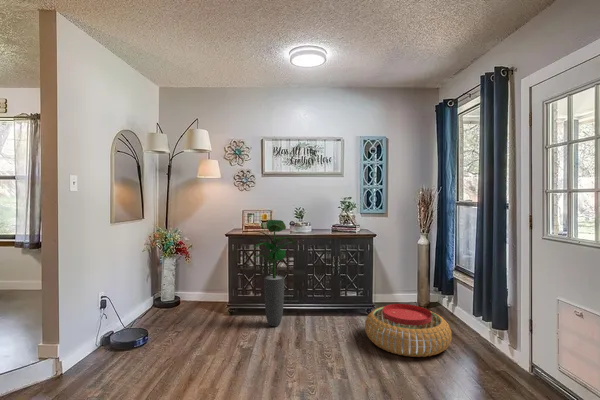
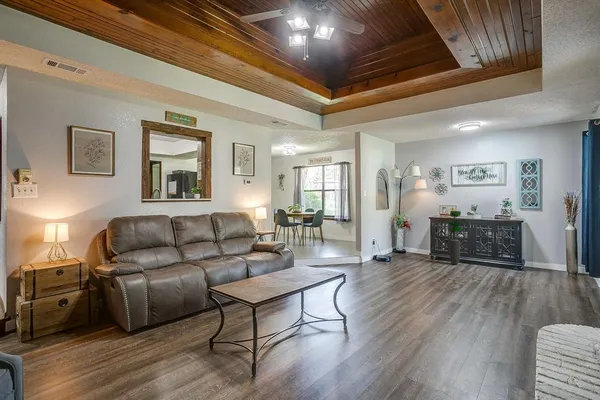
pouf: present [365,304,451,357] -> none [506,260,564,284]

